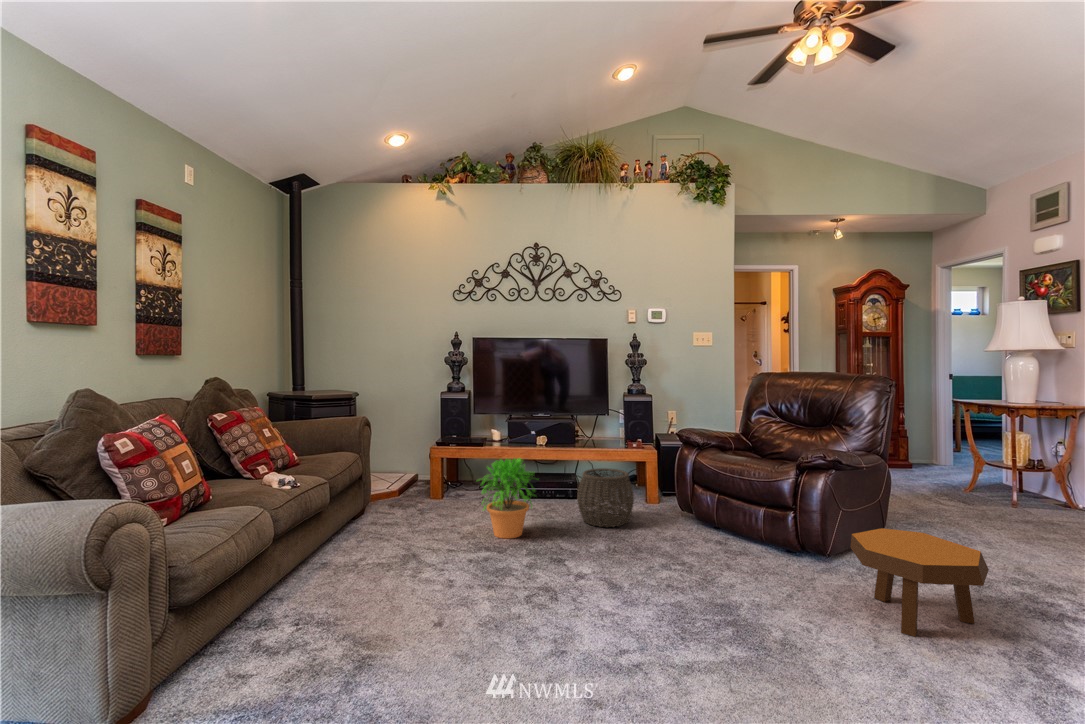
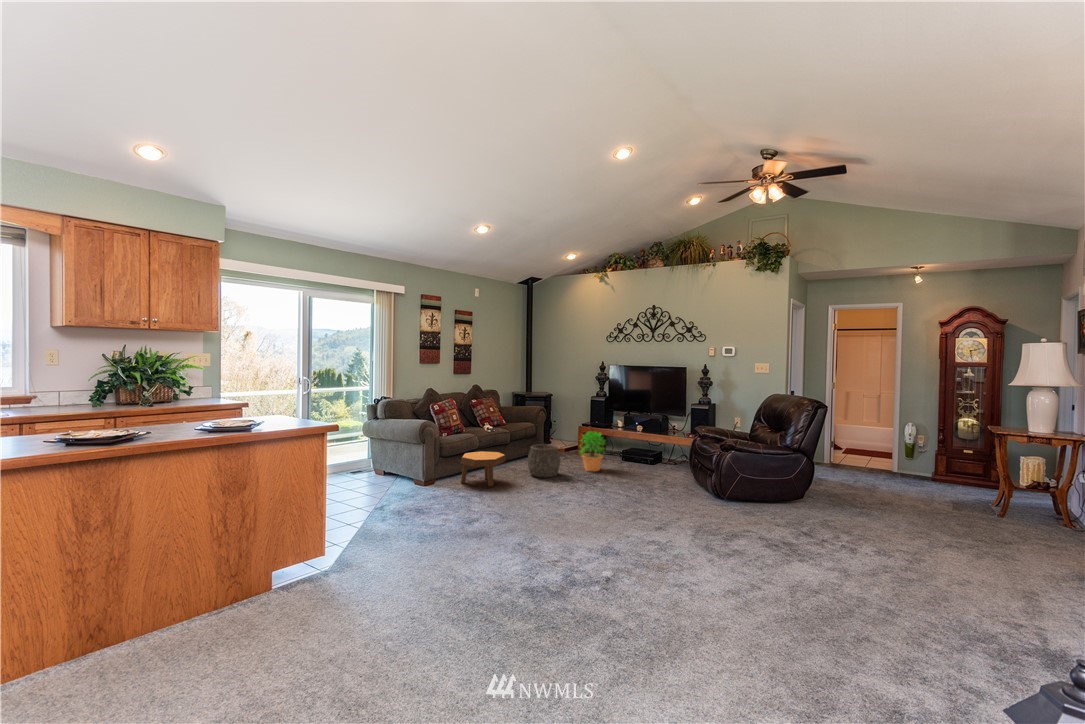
woven basket: present [577,468,634,527] -> present [528,444,560,477]
footstool: present [850,528,989,637] -> present [460,451,506,486]

